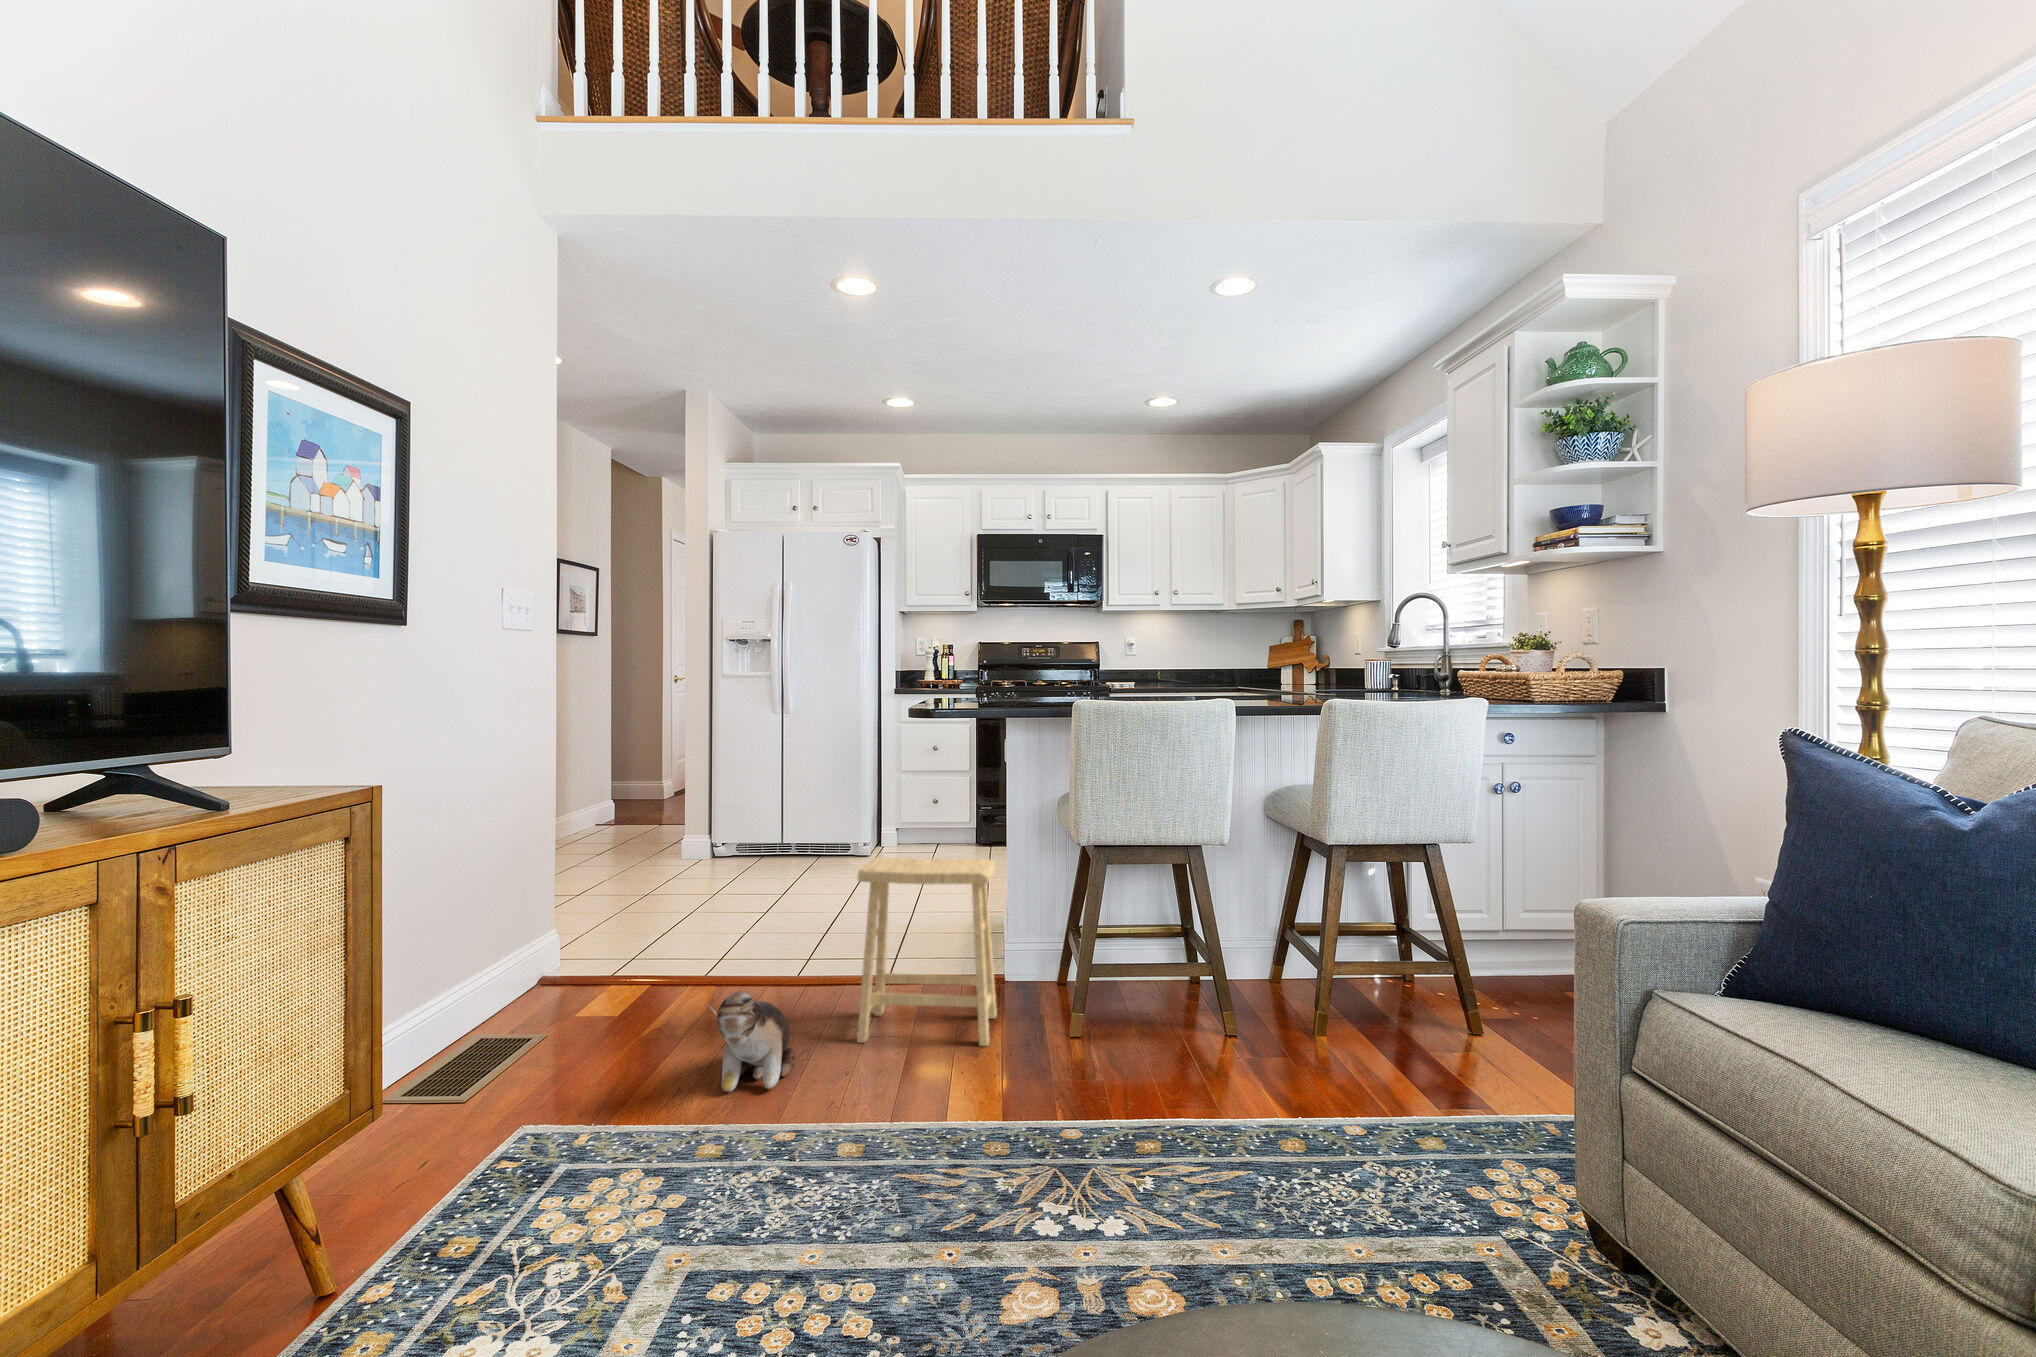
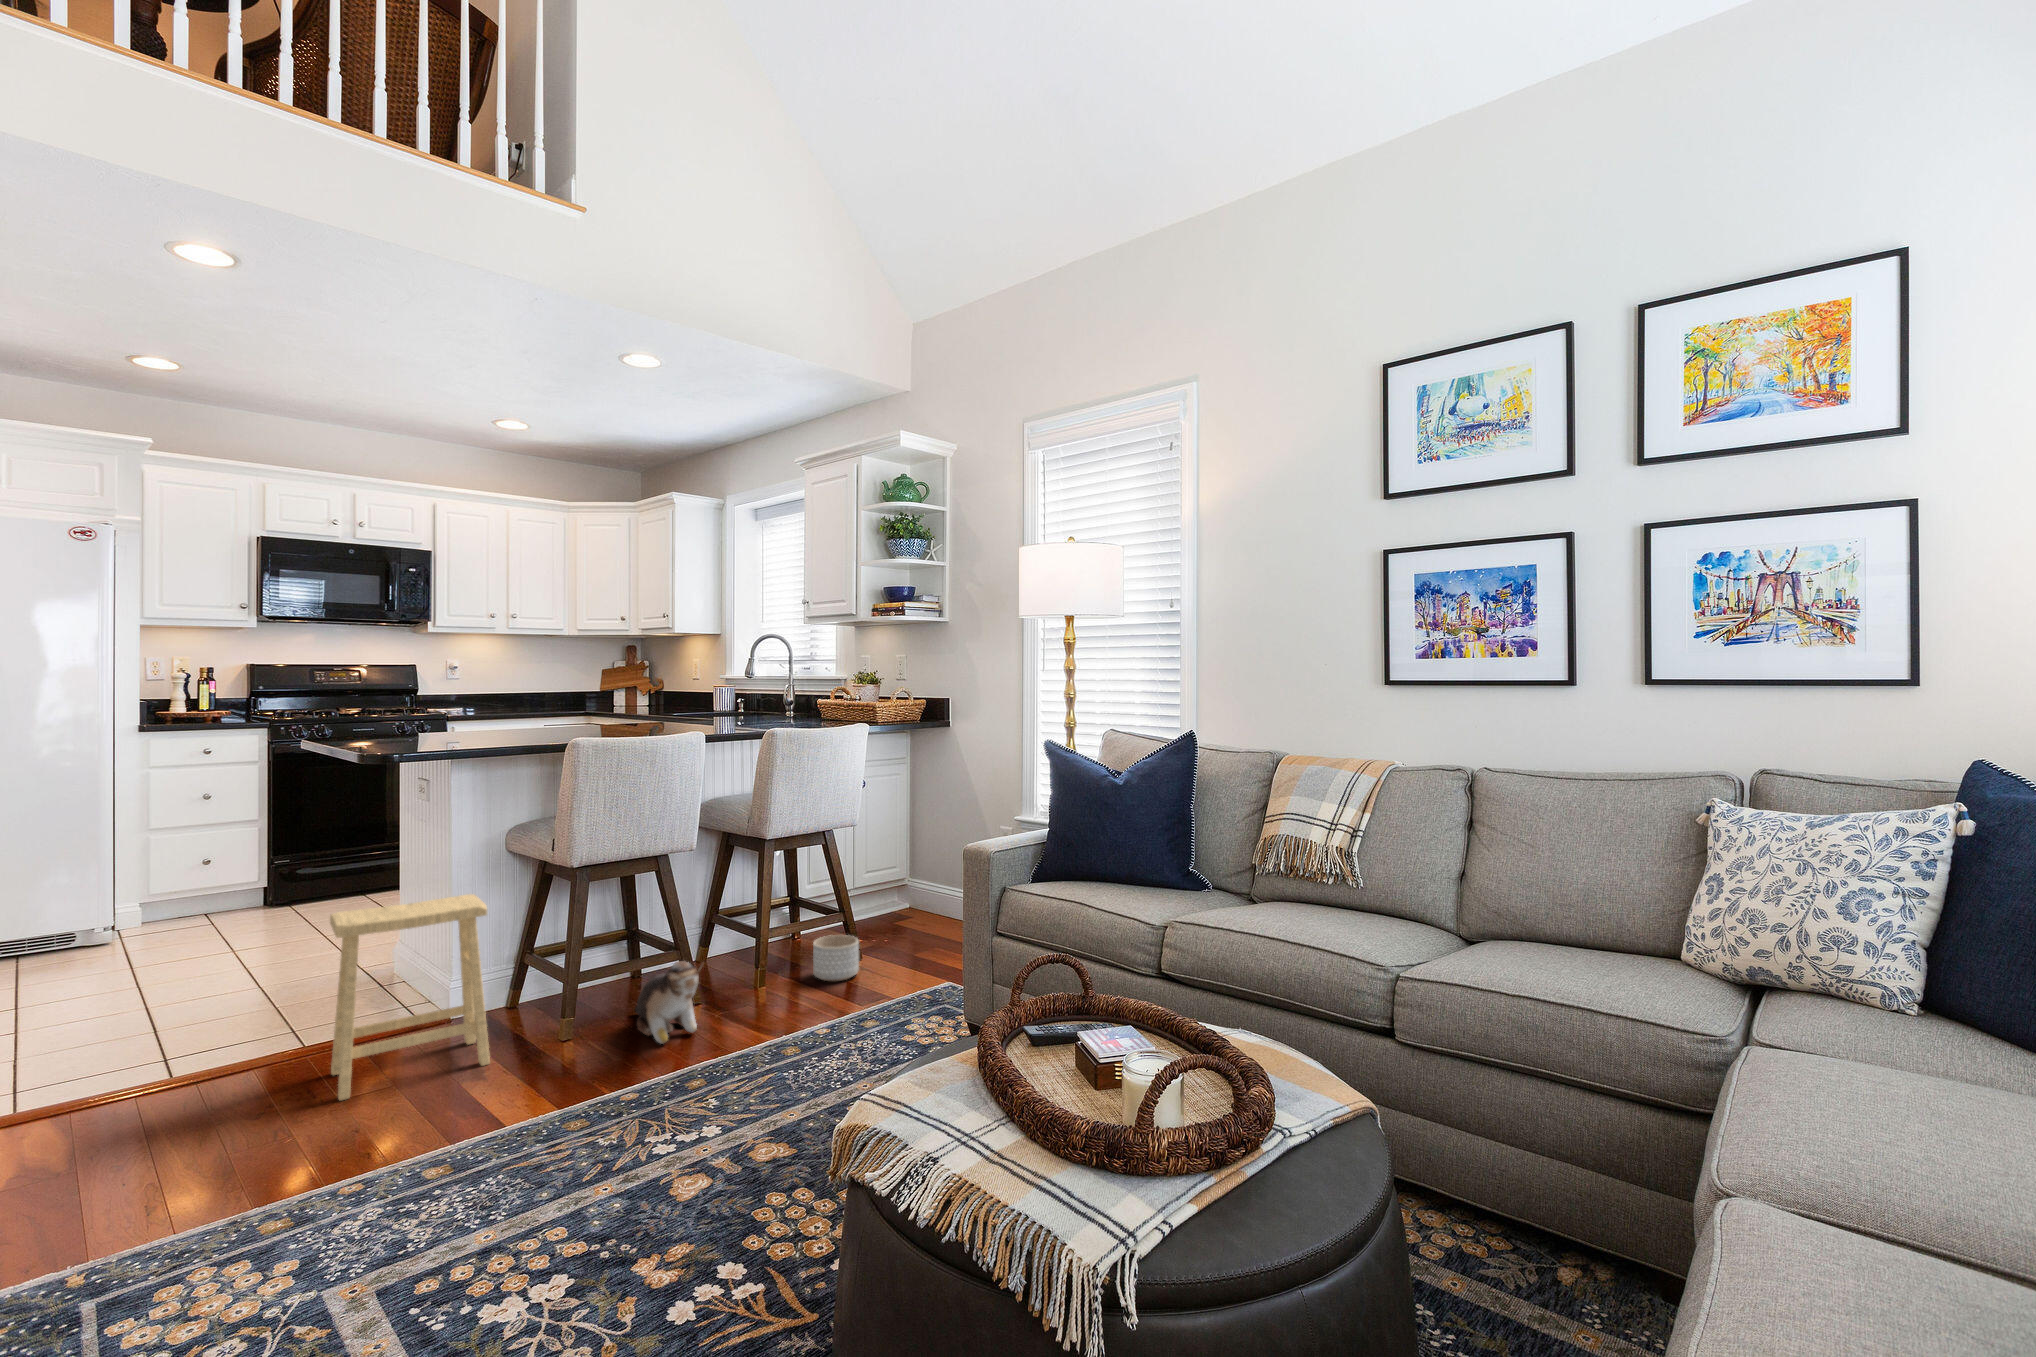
plush toy: present [707,991,795,1092] -> present [635,961,703,1044]
planter: none [1392,993,1461,1063] -> present [813,935,859,981]

